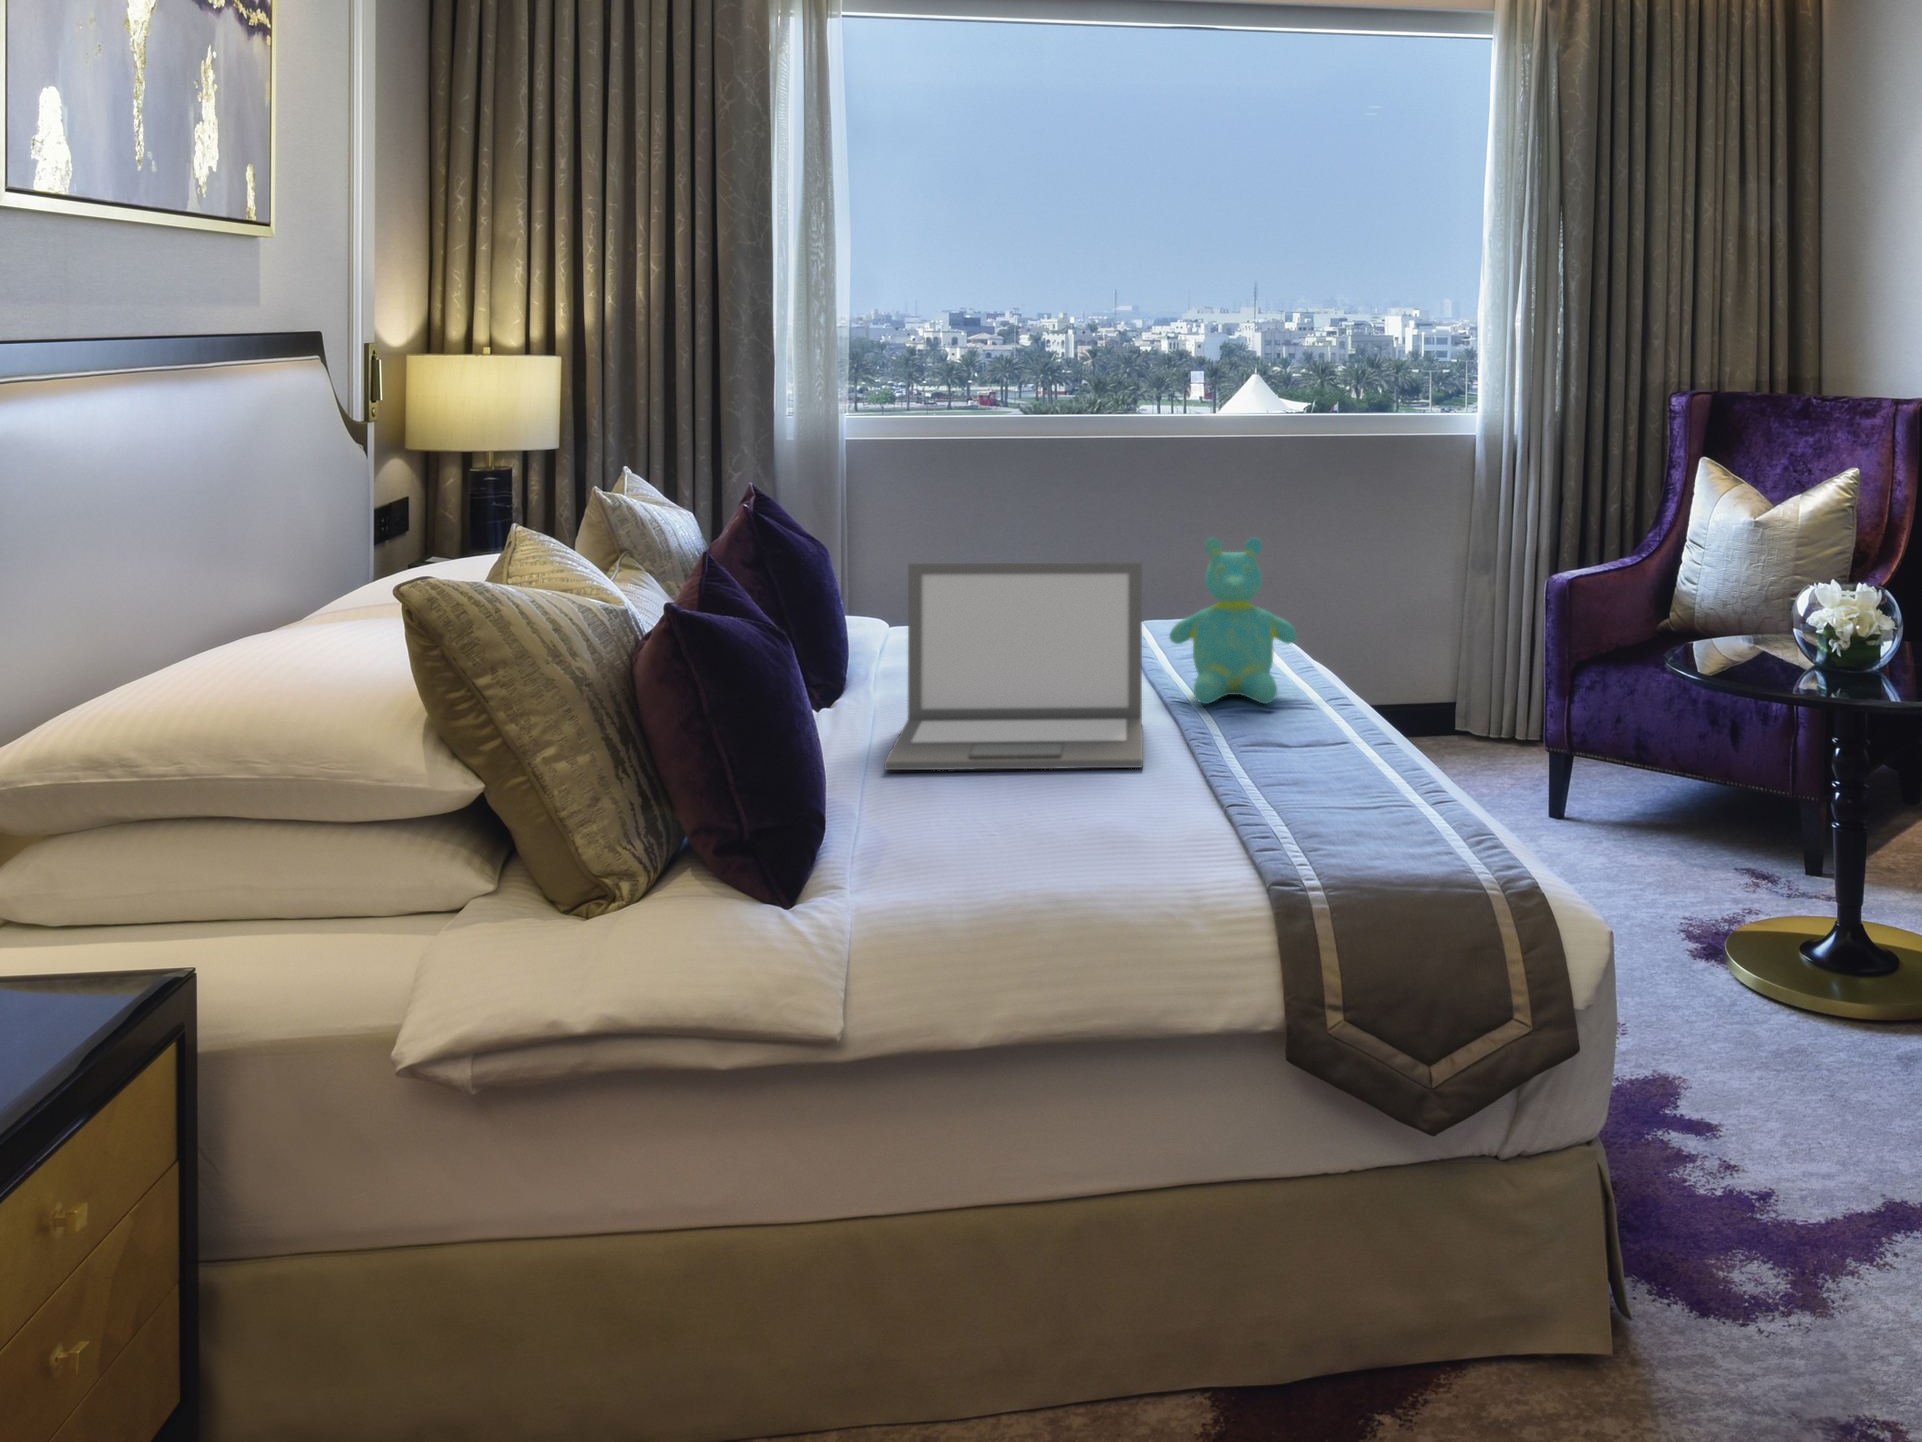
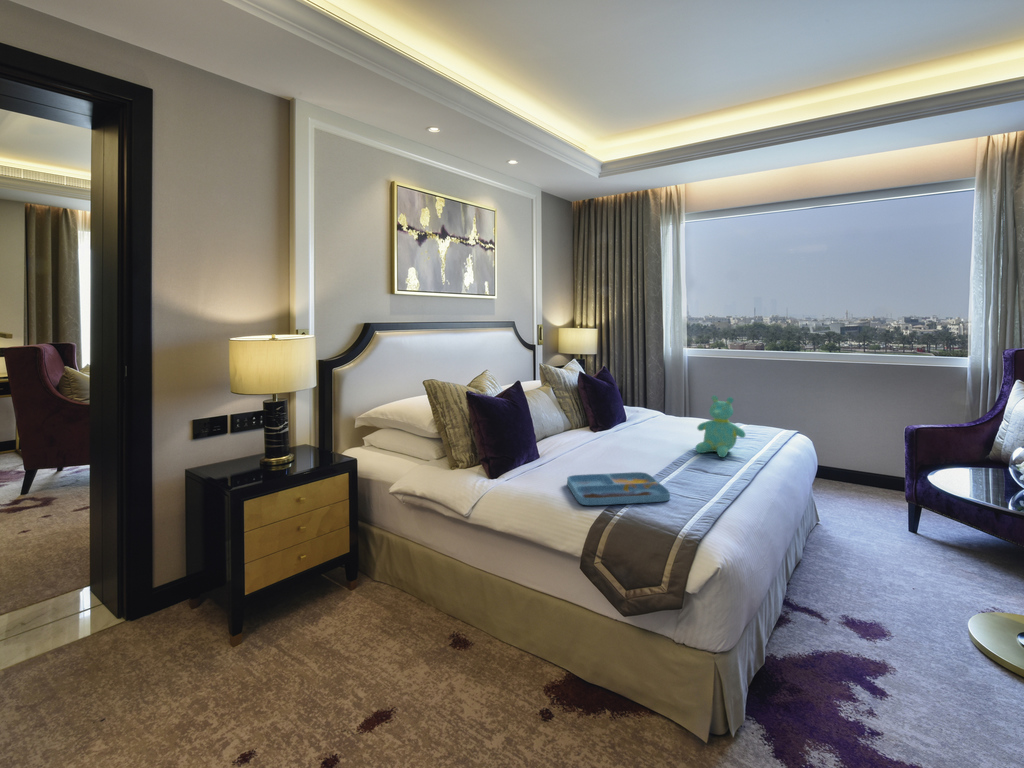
laptop: present [884,562,1143,770] -> none [571,393,671,468]
tray: none [1037,770,1324,878] -> present [567,472,670,505]

